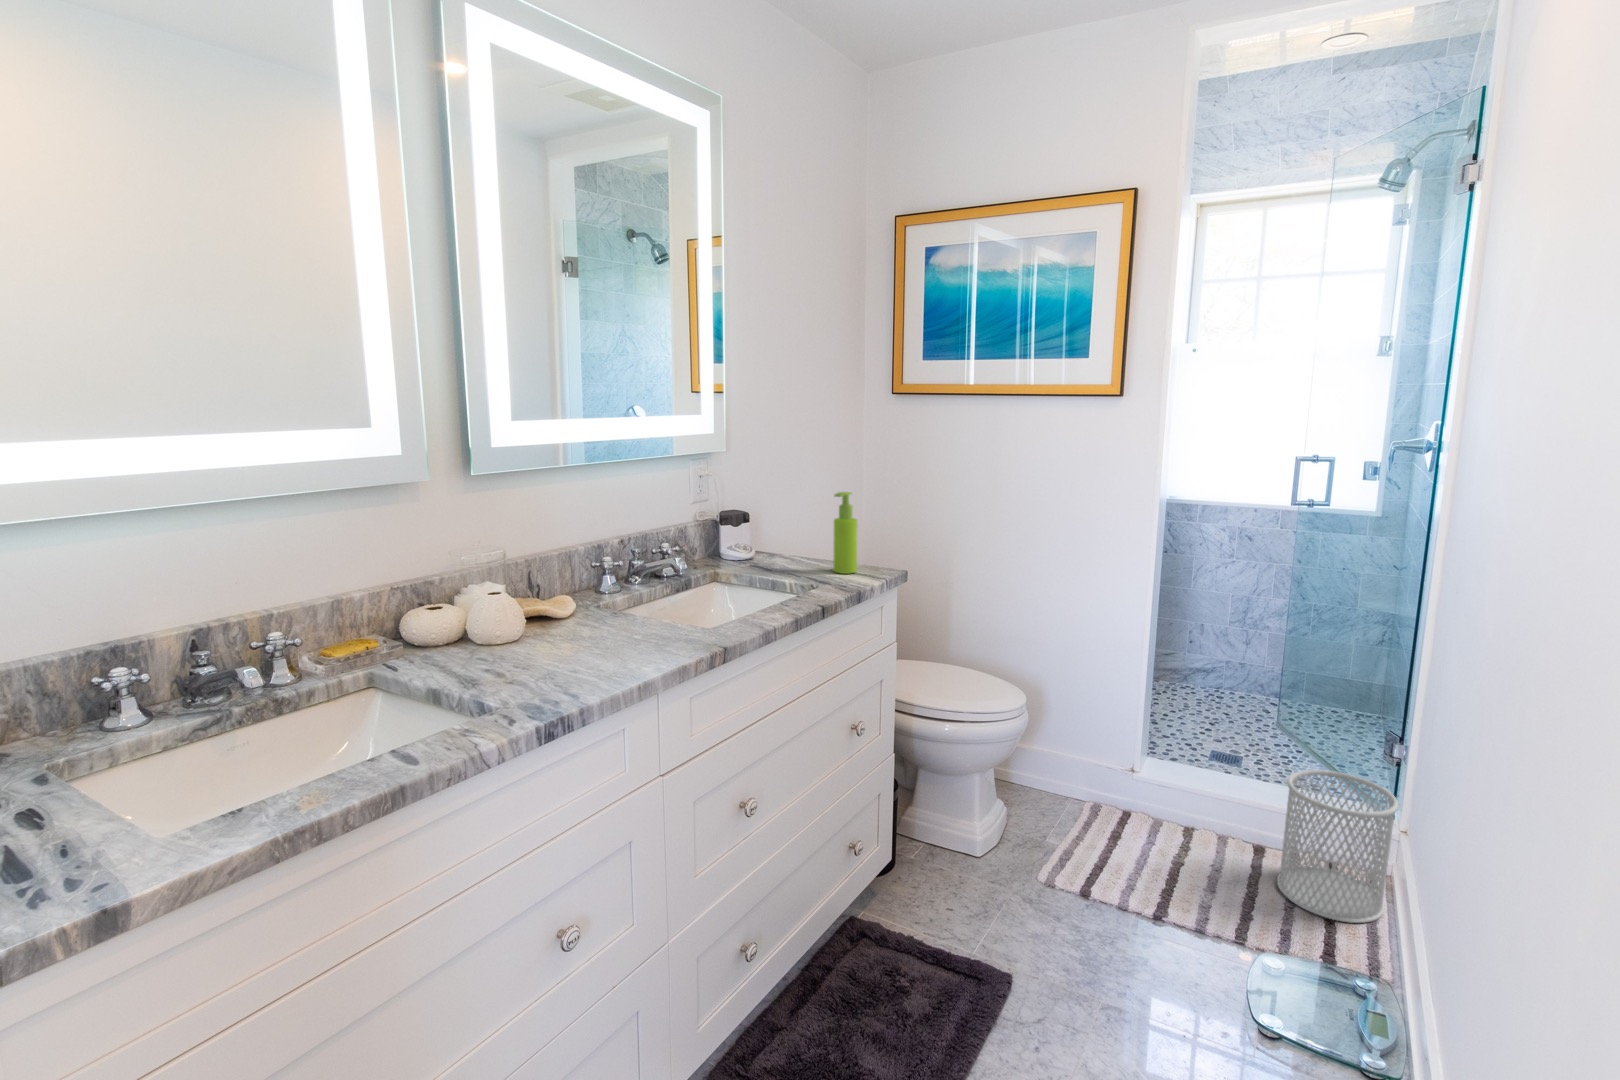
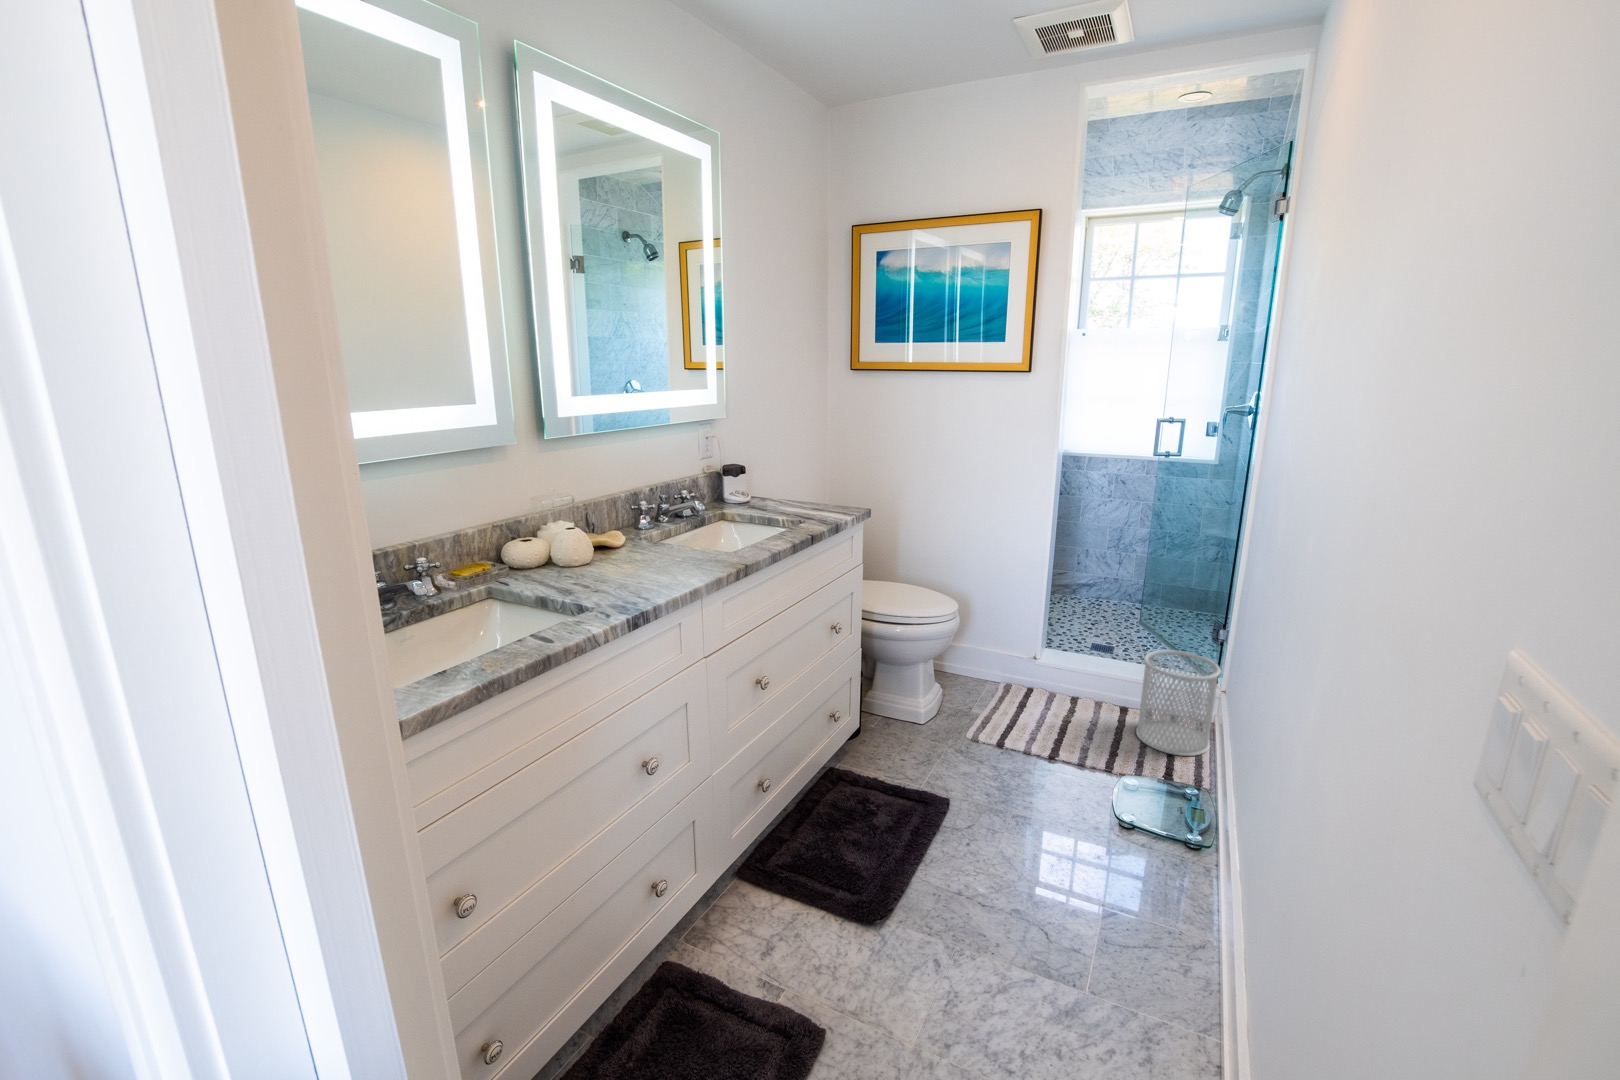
soap dispenser: present [833,492,857,574] -> none [812,449,829,512]

